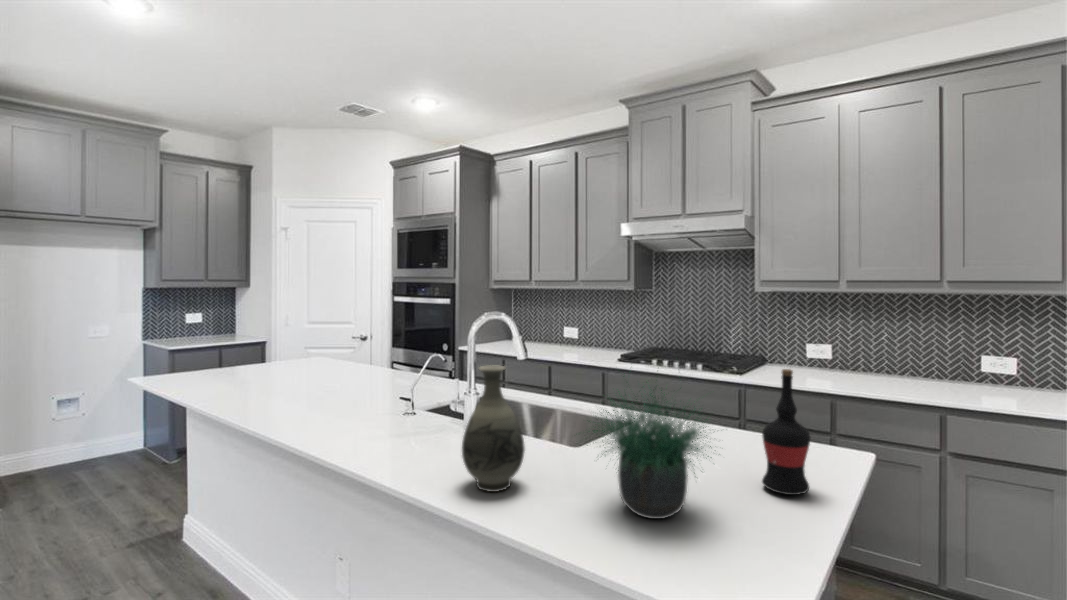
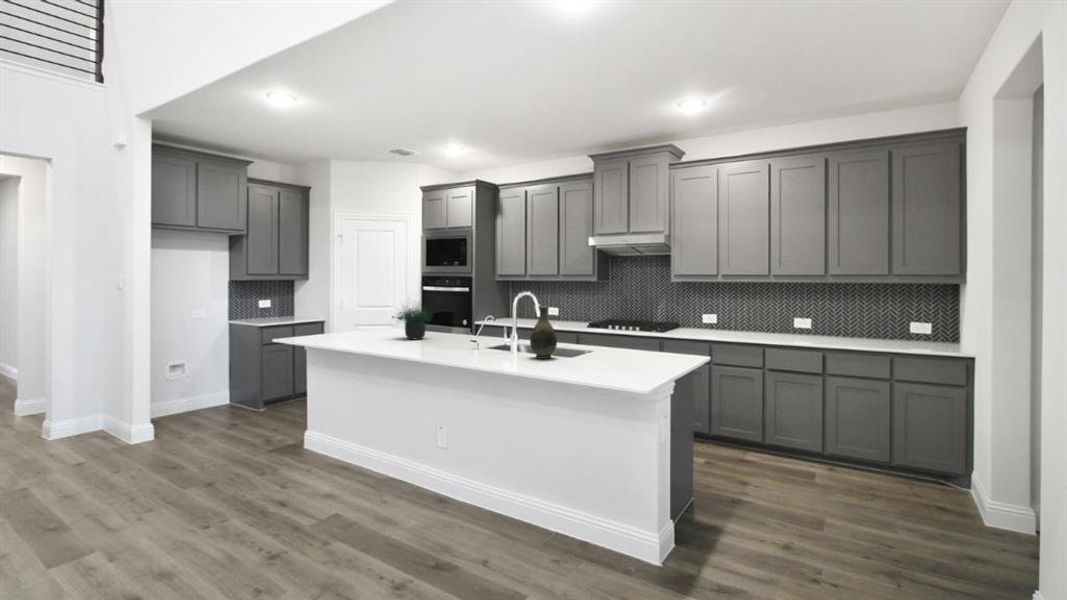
wine bottle: present [762,369,810,495] -> none [656,307,675,358]
potted plant: present [587,390,711,519] -> present [398,306,430,339]

